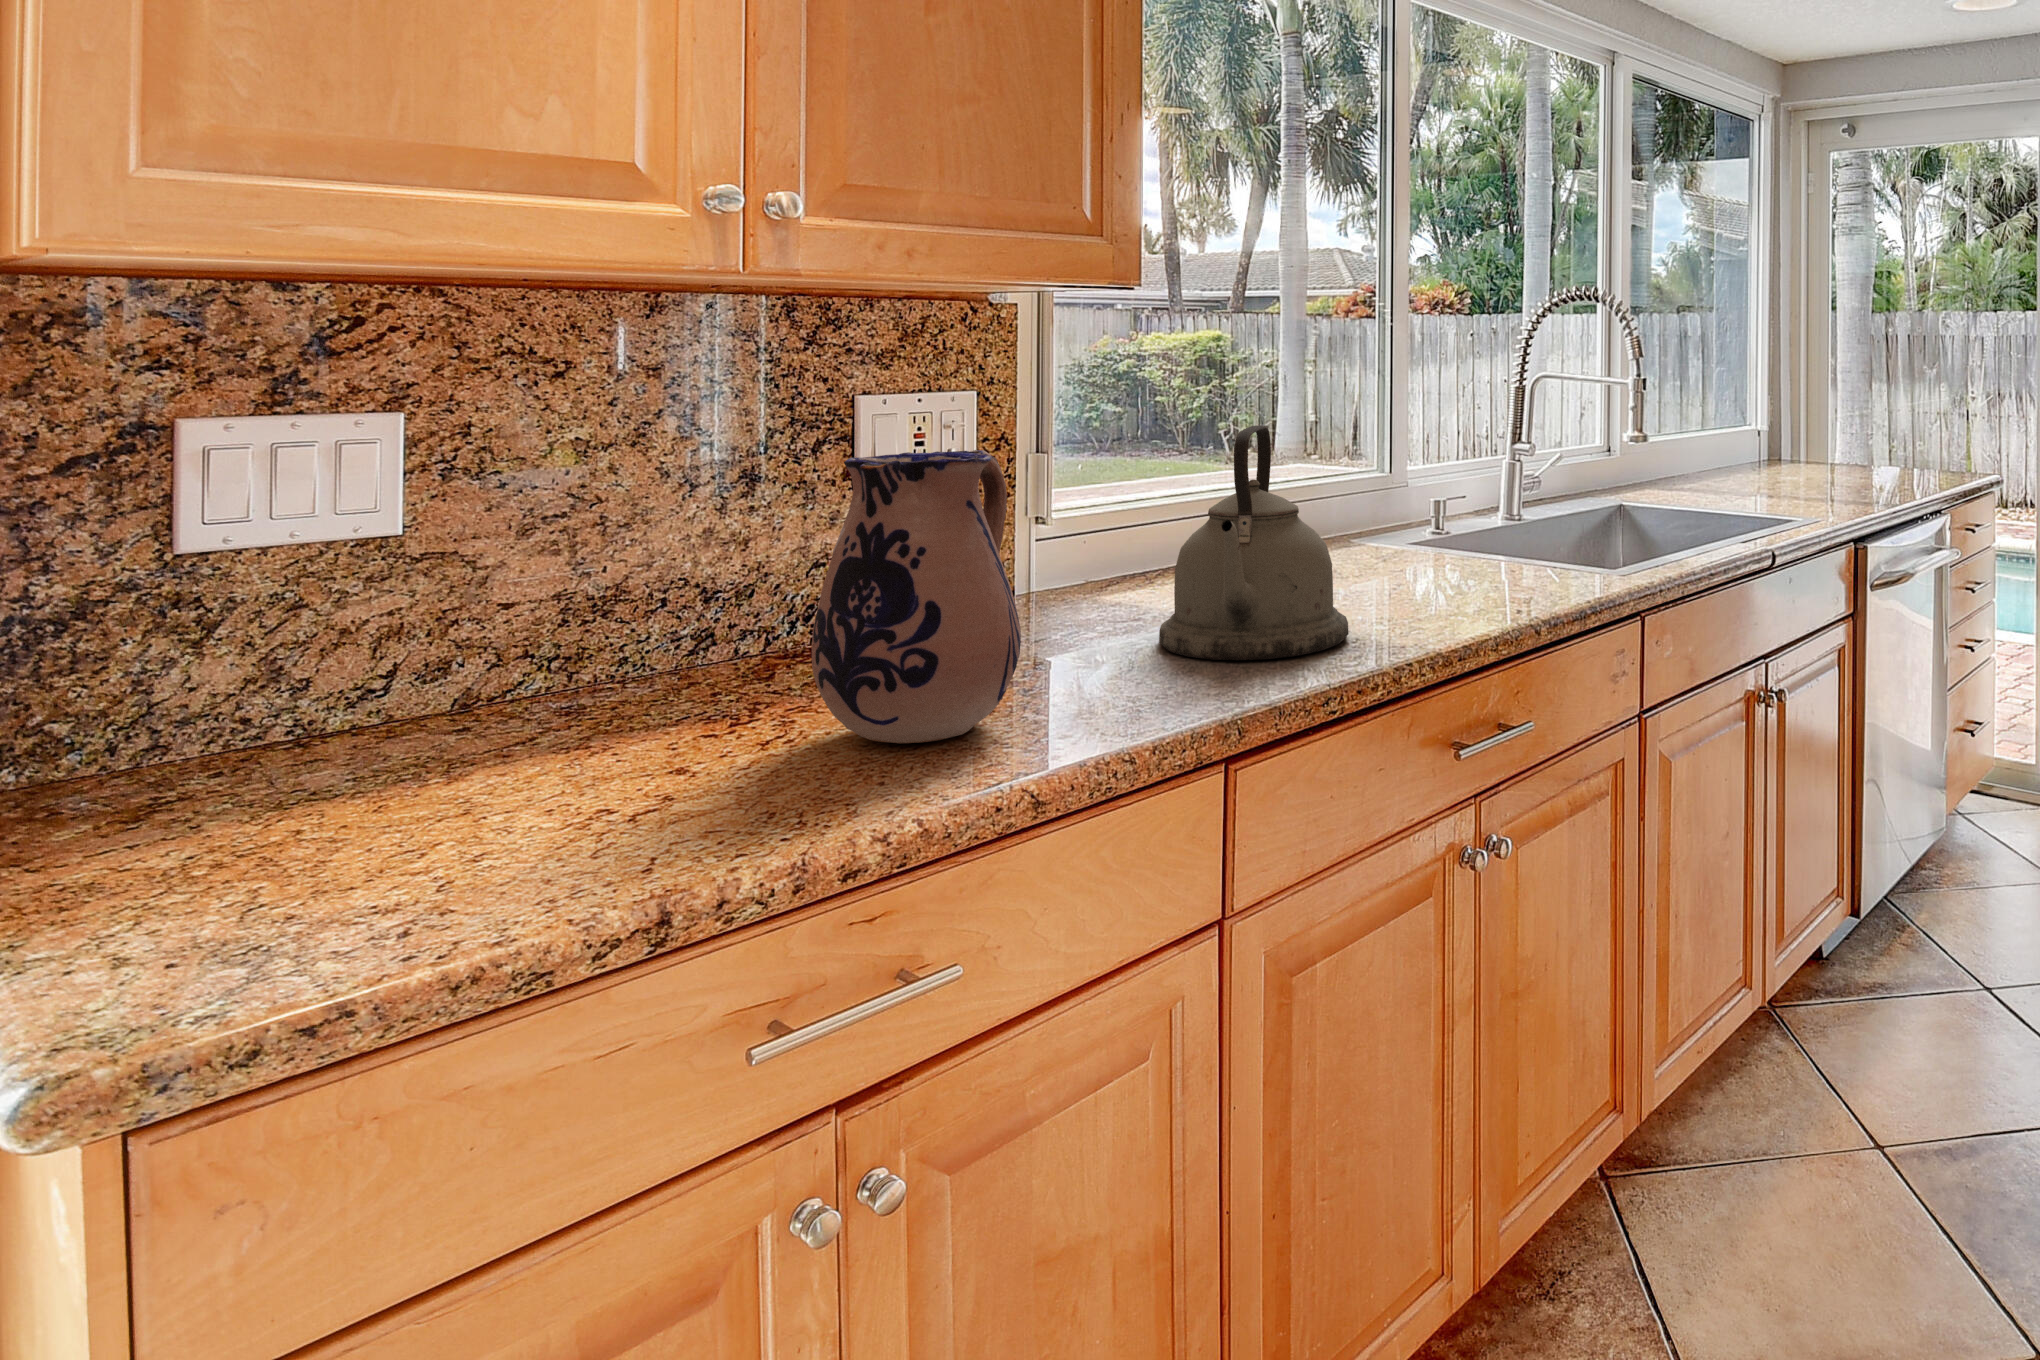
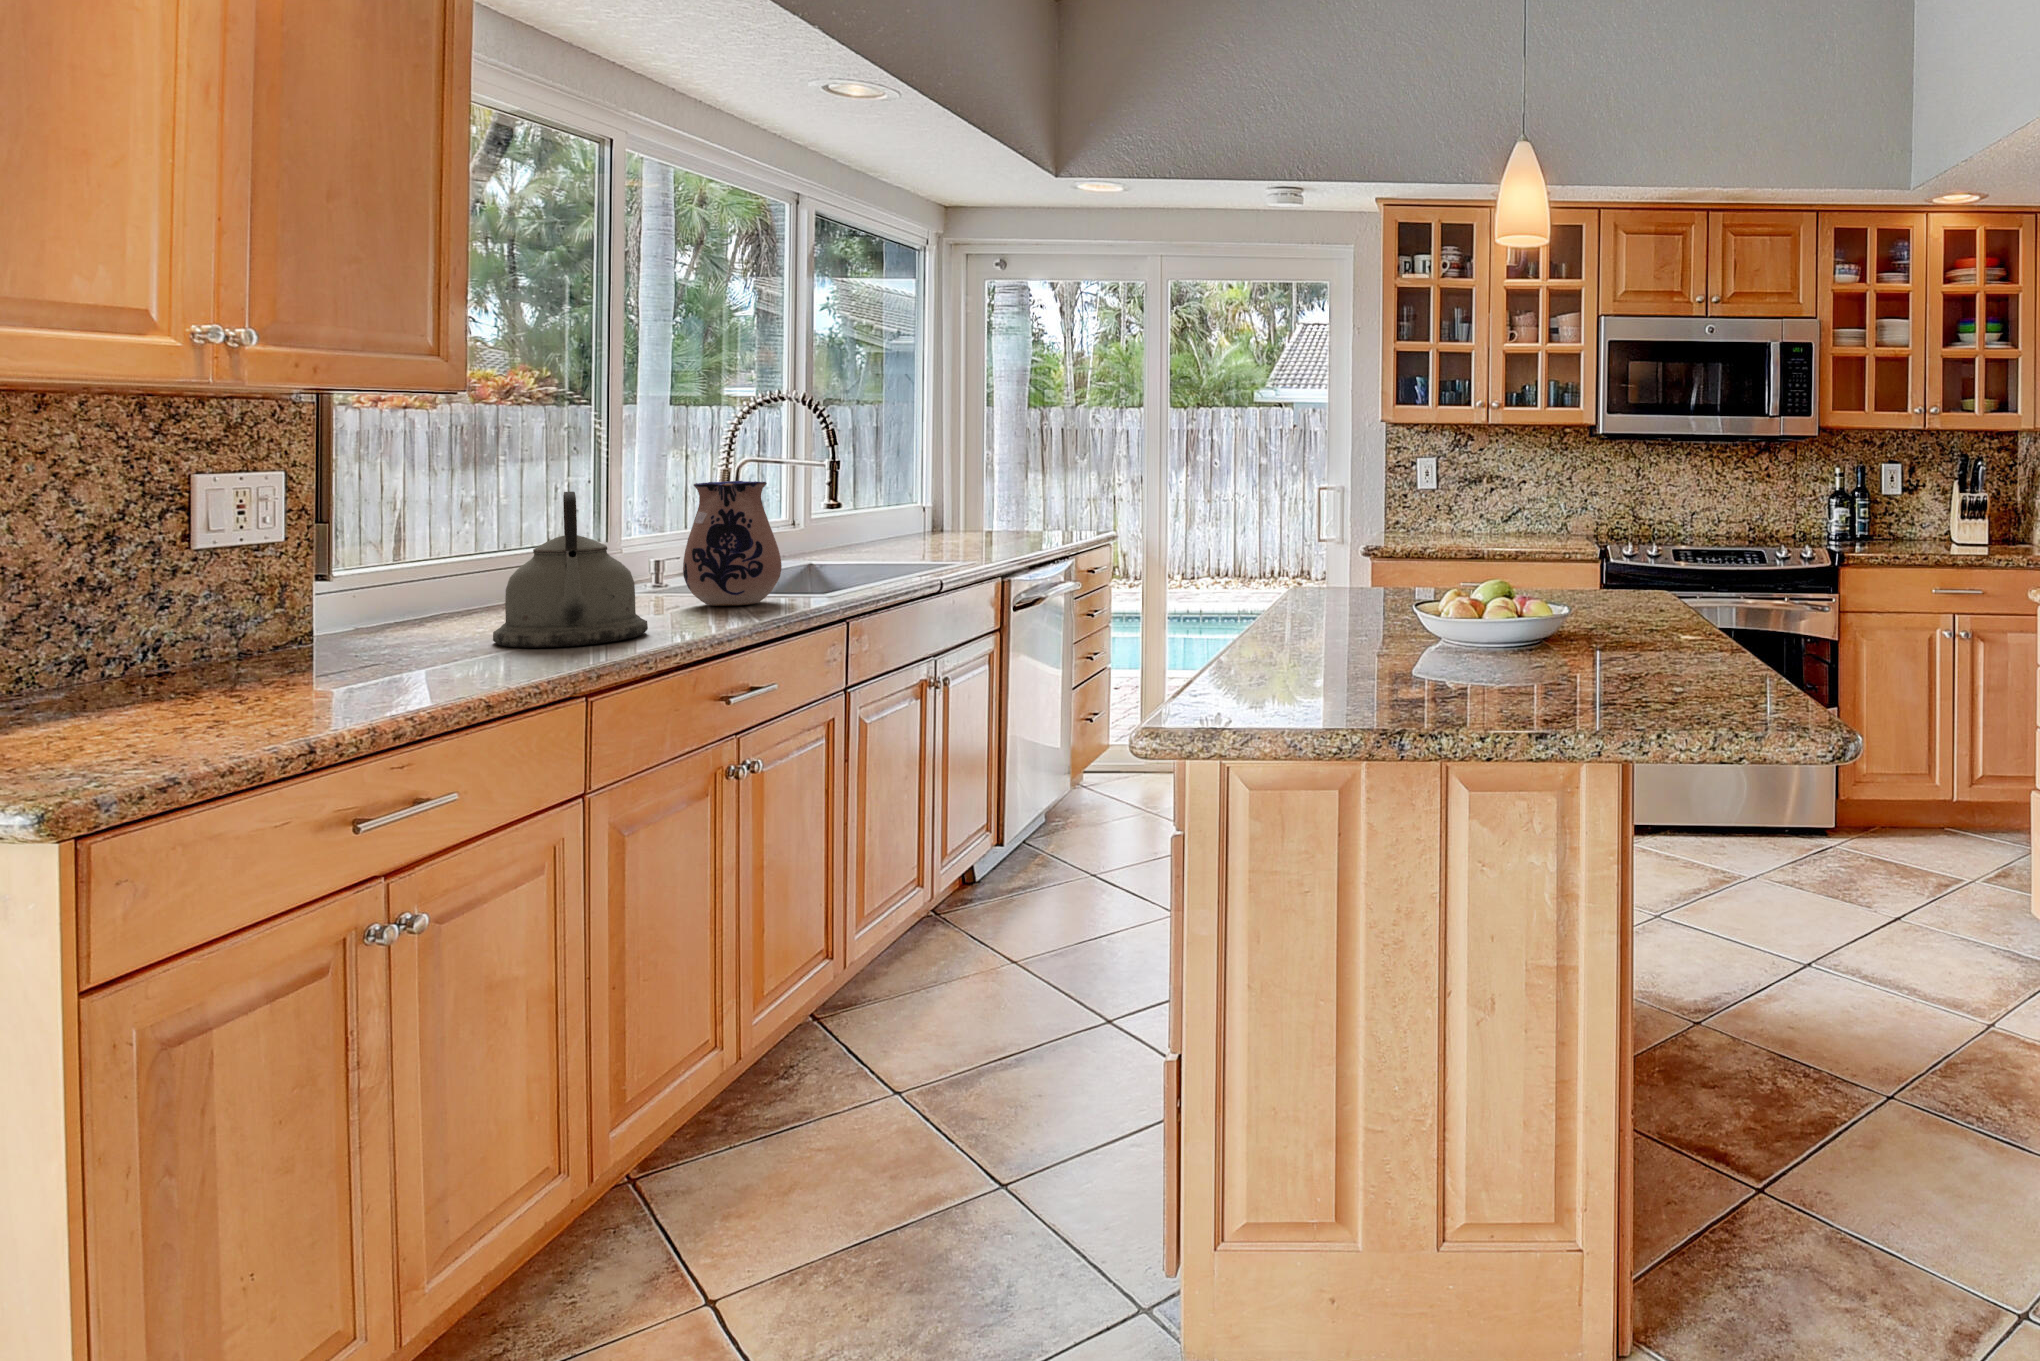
ceramic pitcher: present [812,450,1021,744] -> present [683,481,782,606]

